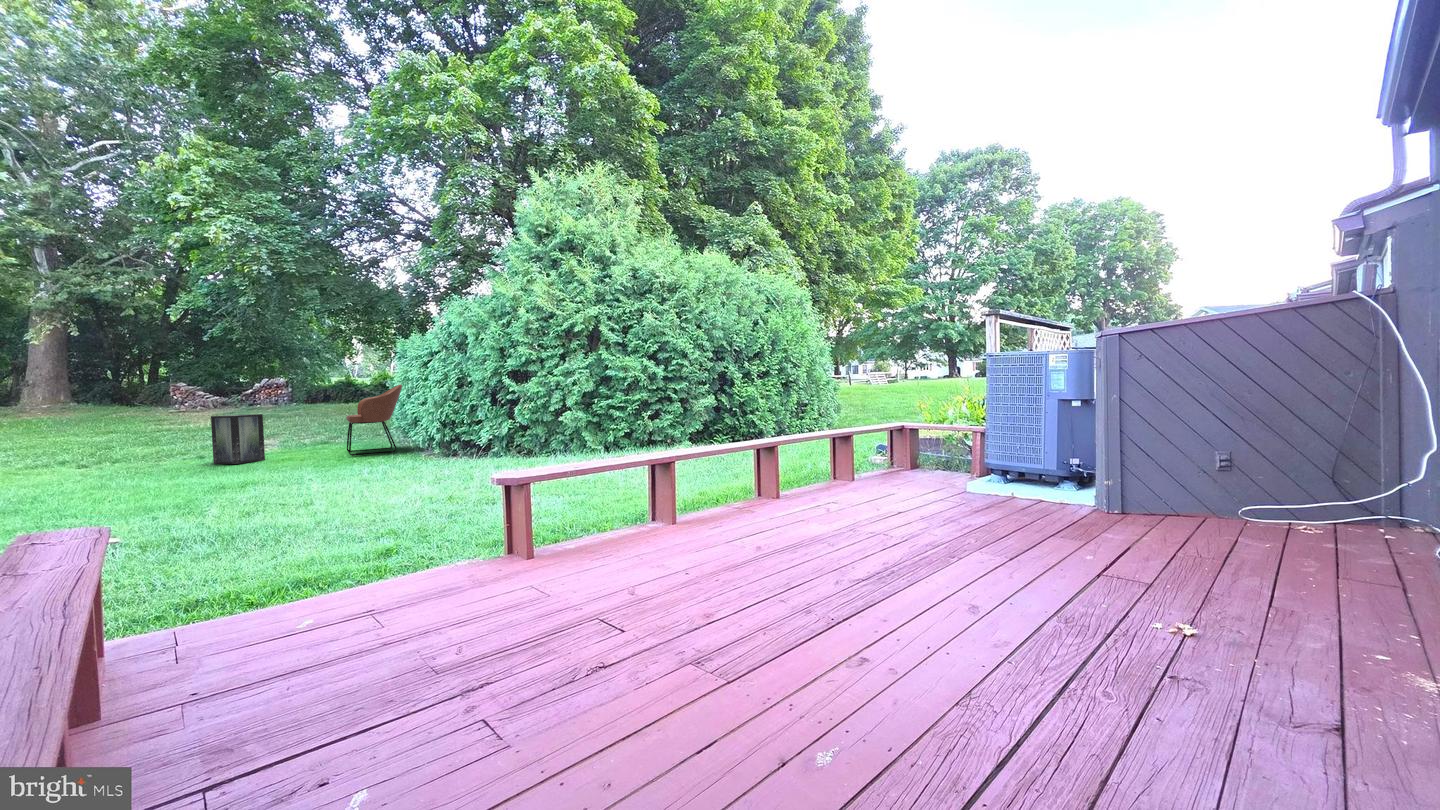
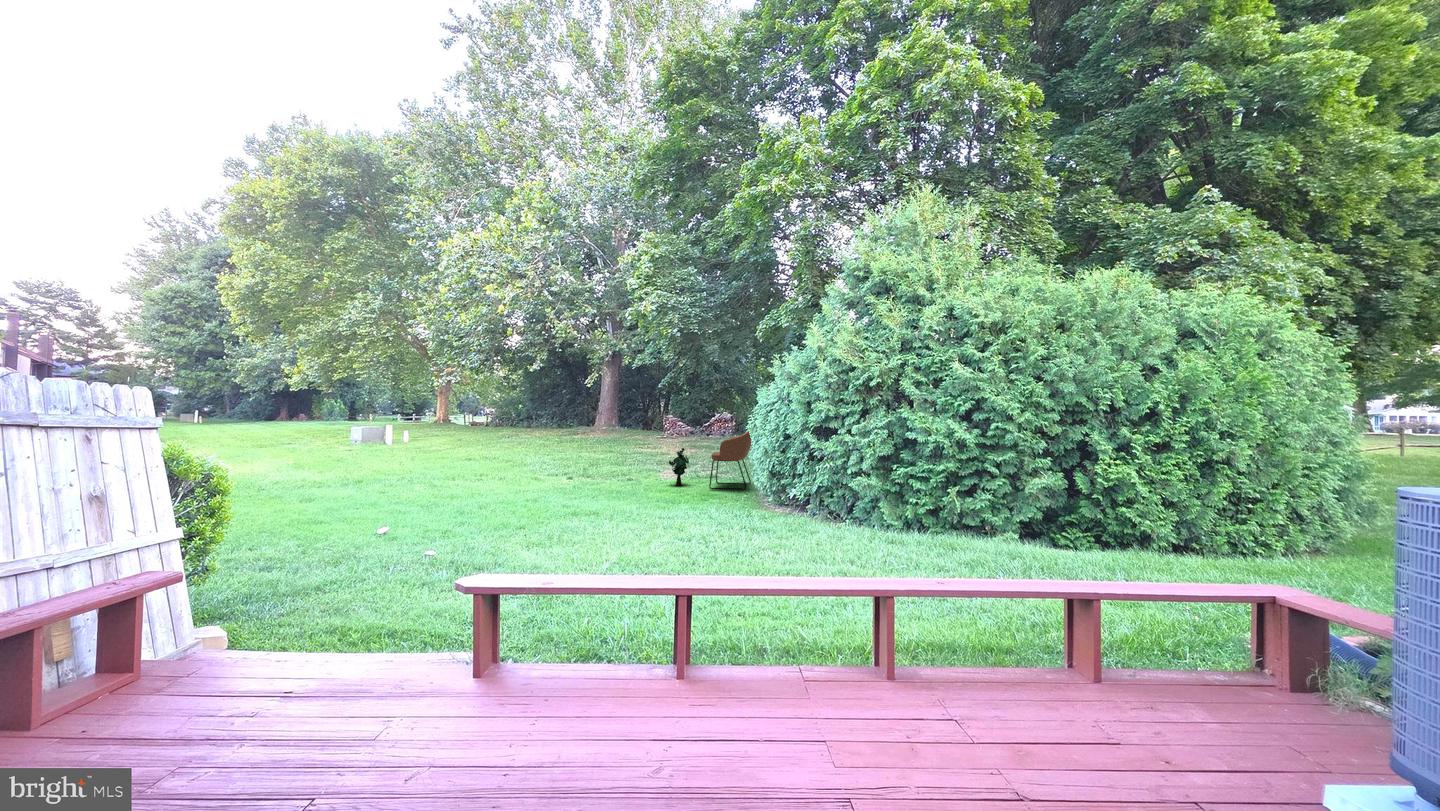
decorative plant: none [279,413,312,459] -> present [669,448,689,486]
storage box: present [211,414,265,464] -> none [629,446,659,486]

